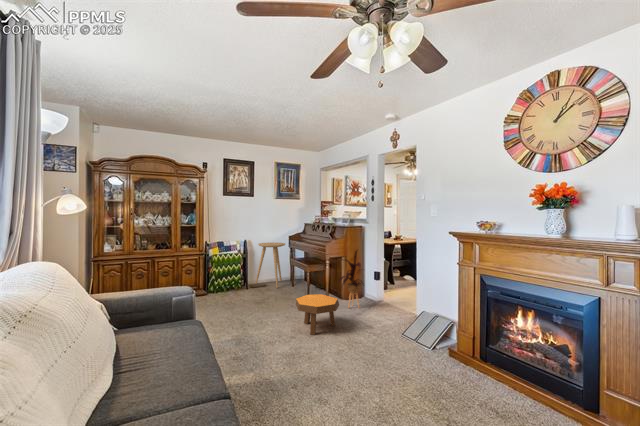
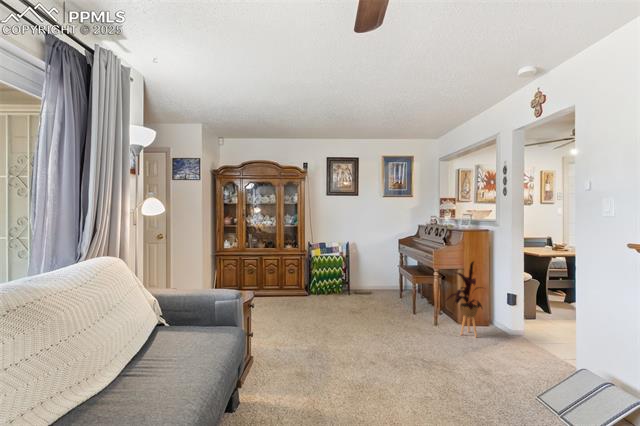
side table: present [255,242,285,288] -> none [360,246,393,298]
footstool: present [296,294,339,335] -> none [385,312,440,362]

